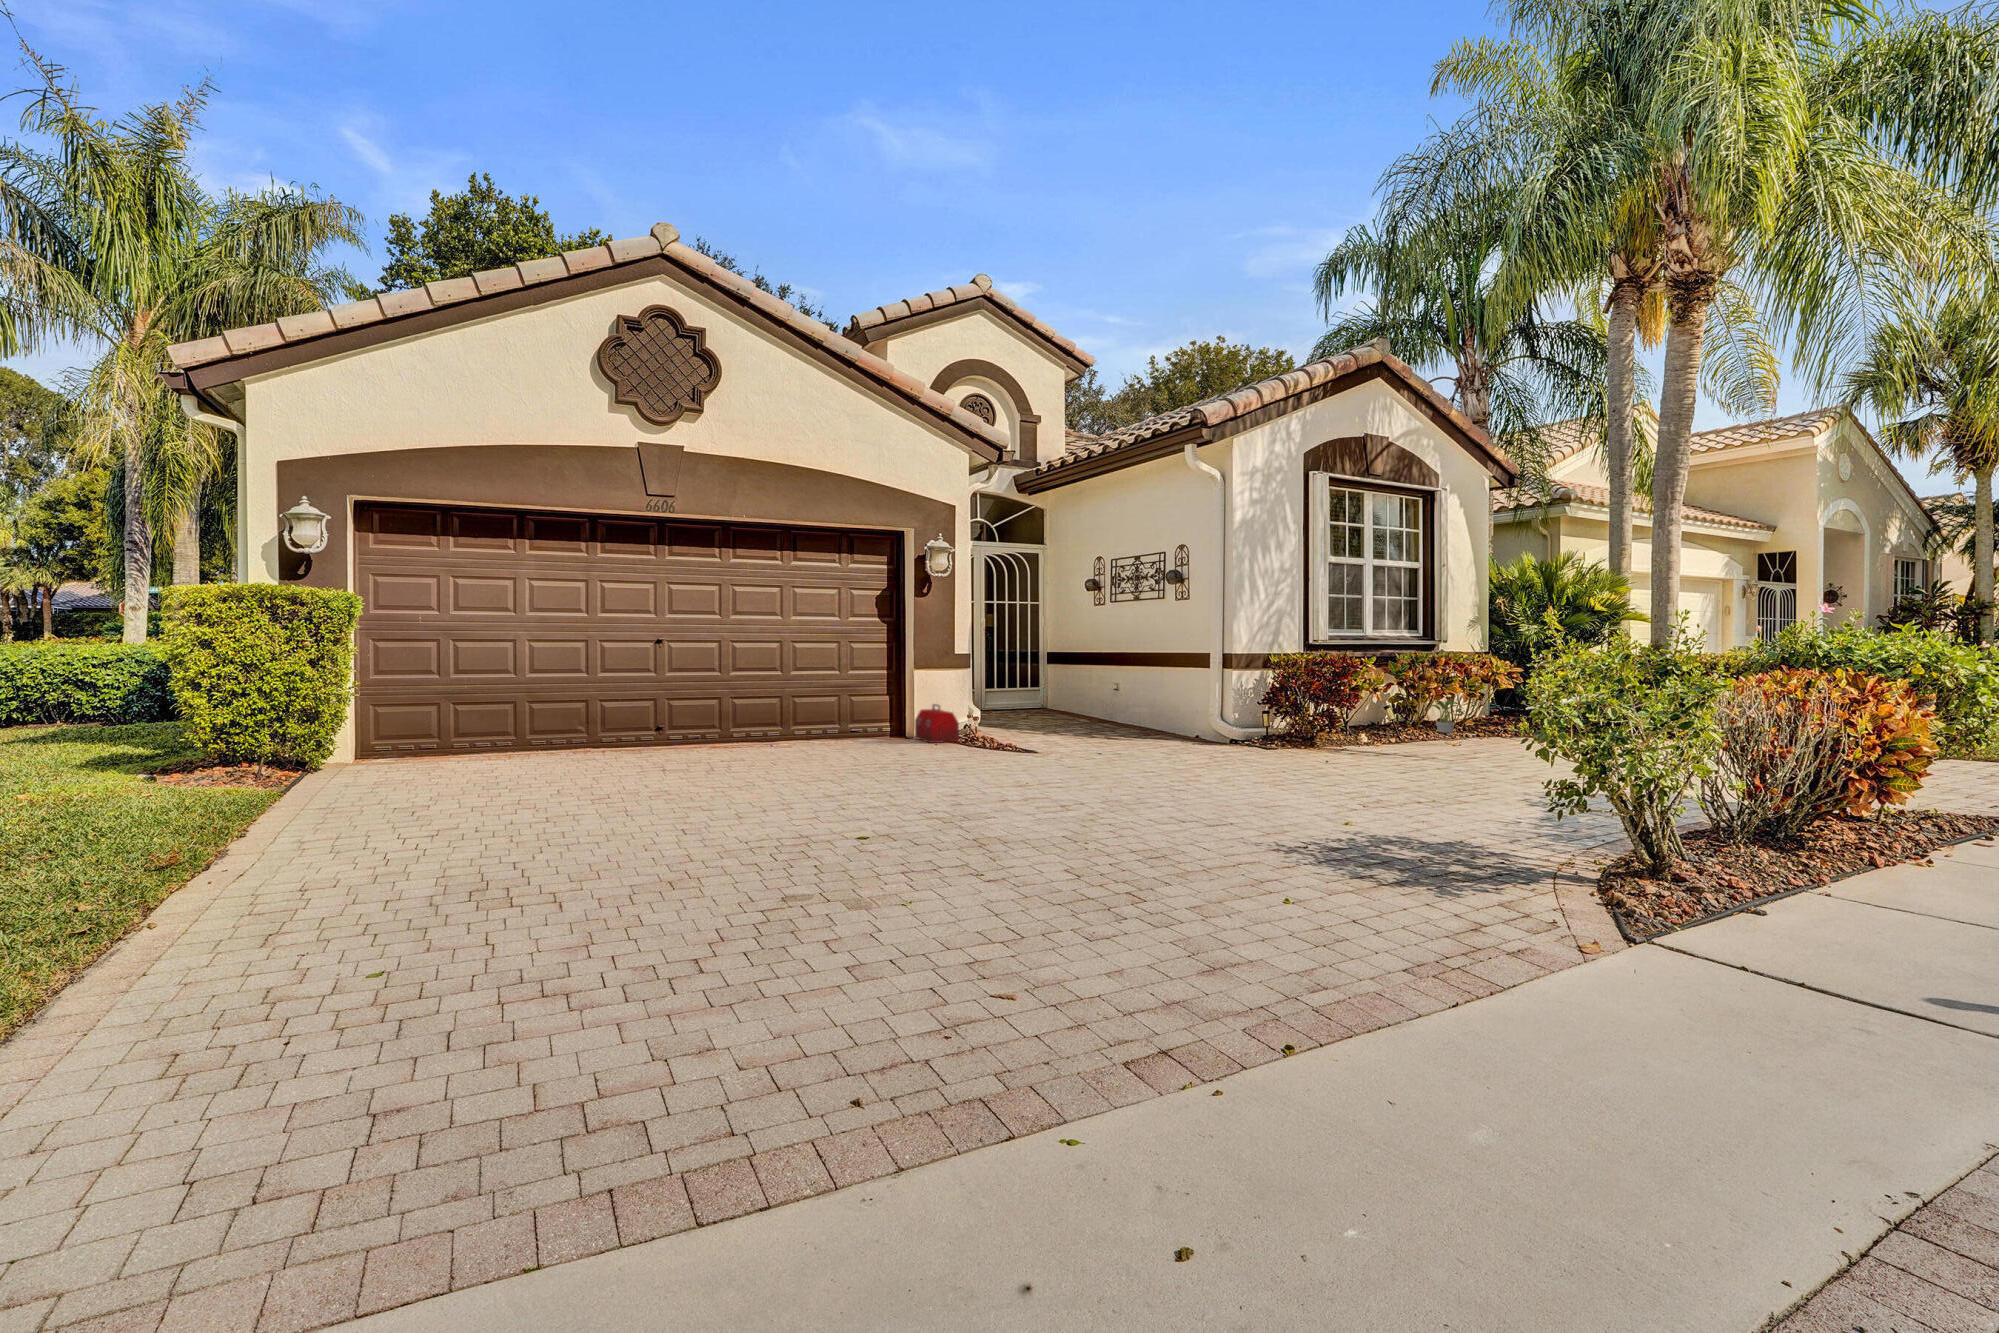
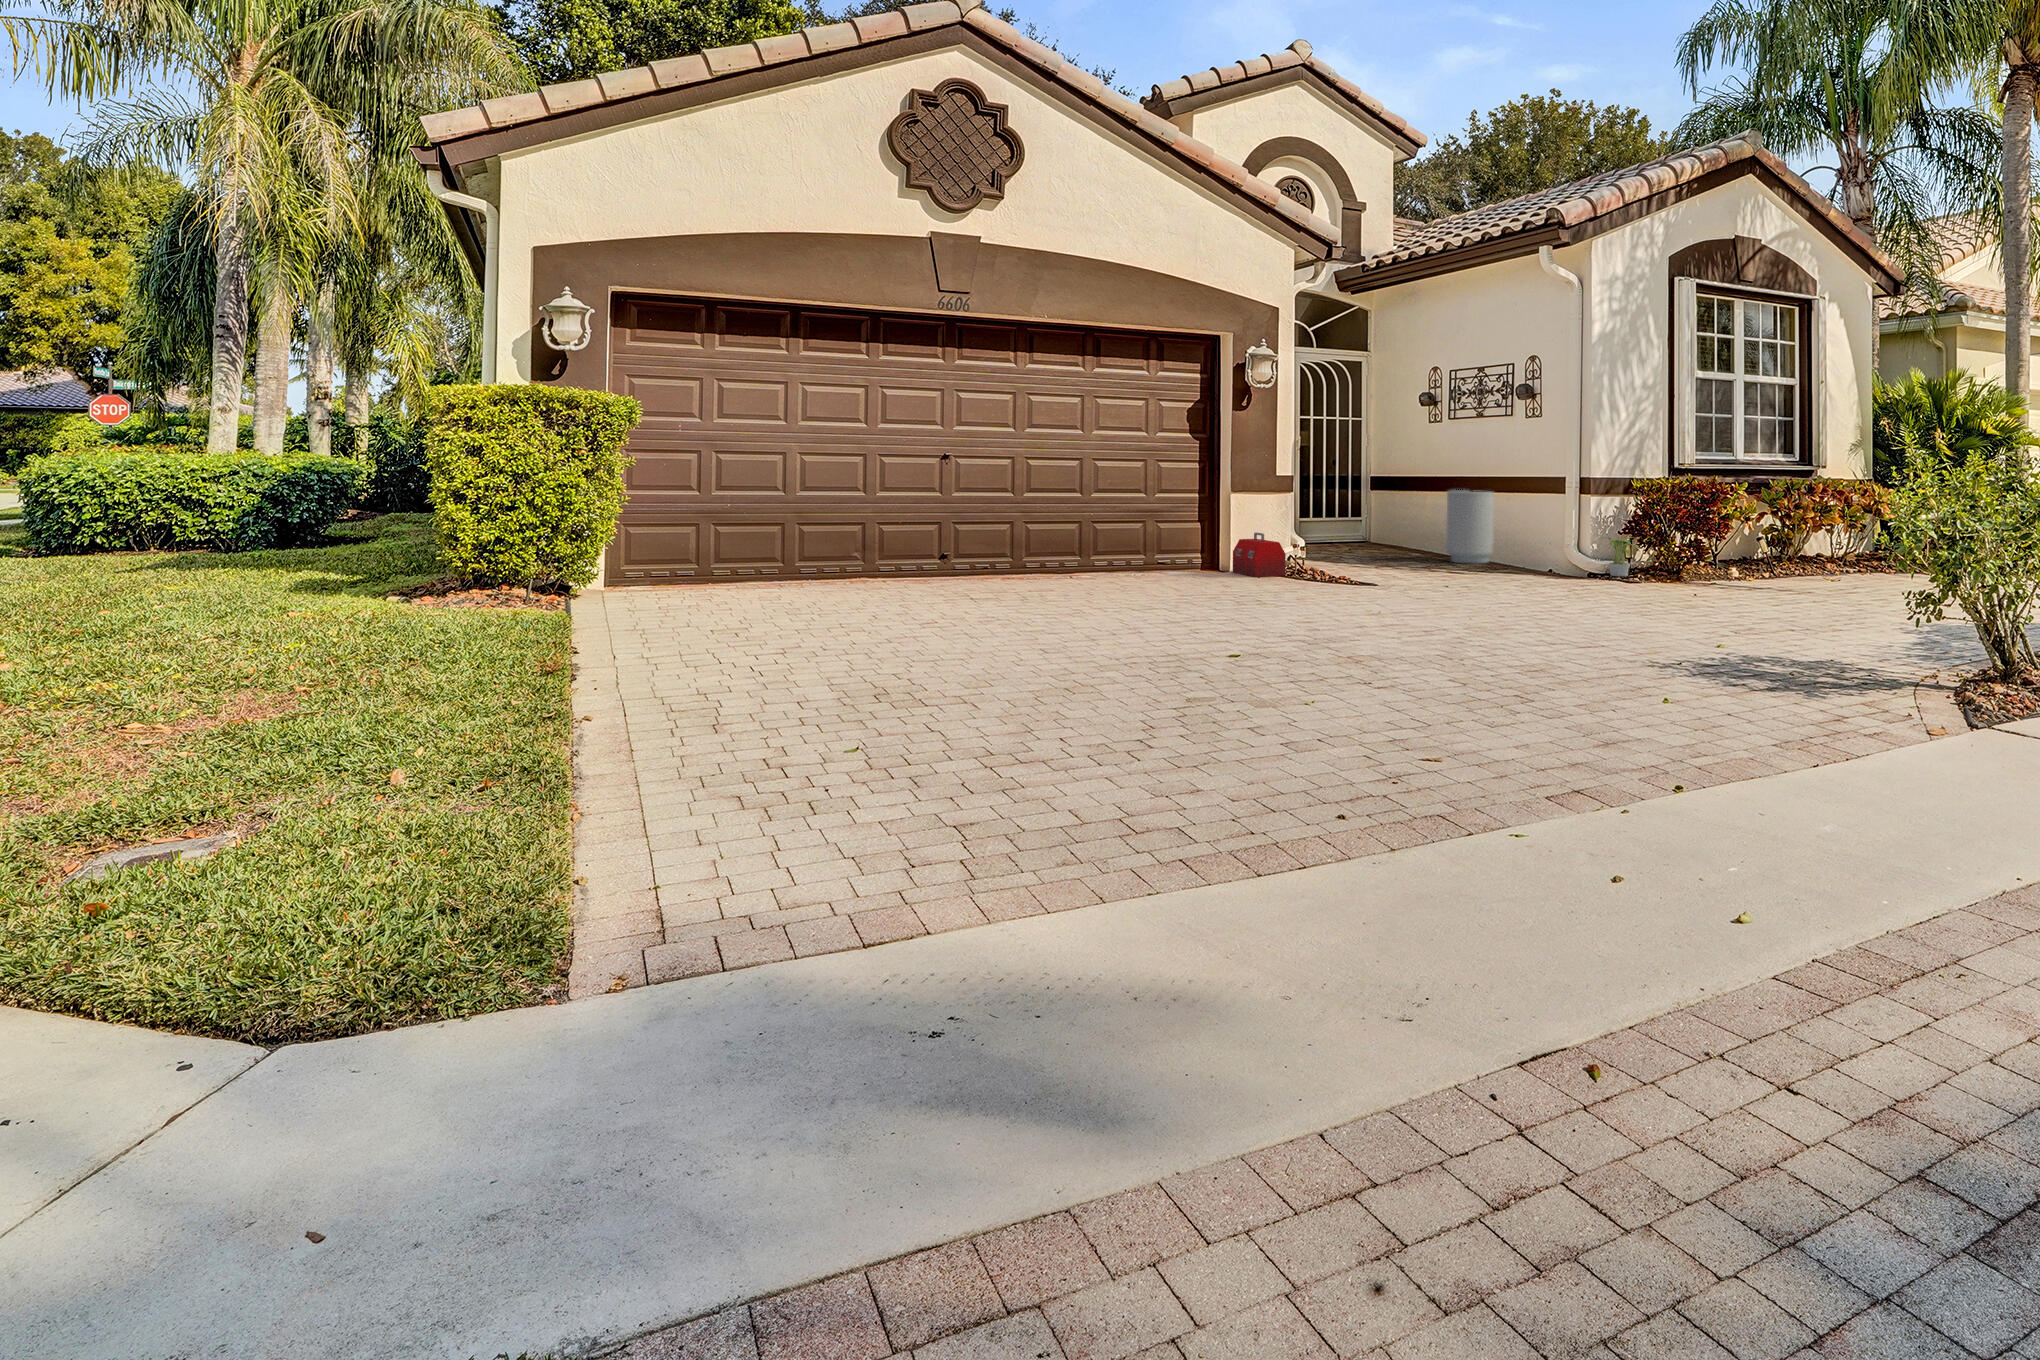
trash can: none [1107,664,1149,728] -> present [1446,490,1495,563]
potted plant: present [1430,700,1464,733] -> present [1600,537,1640,576]

